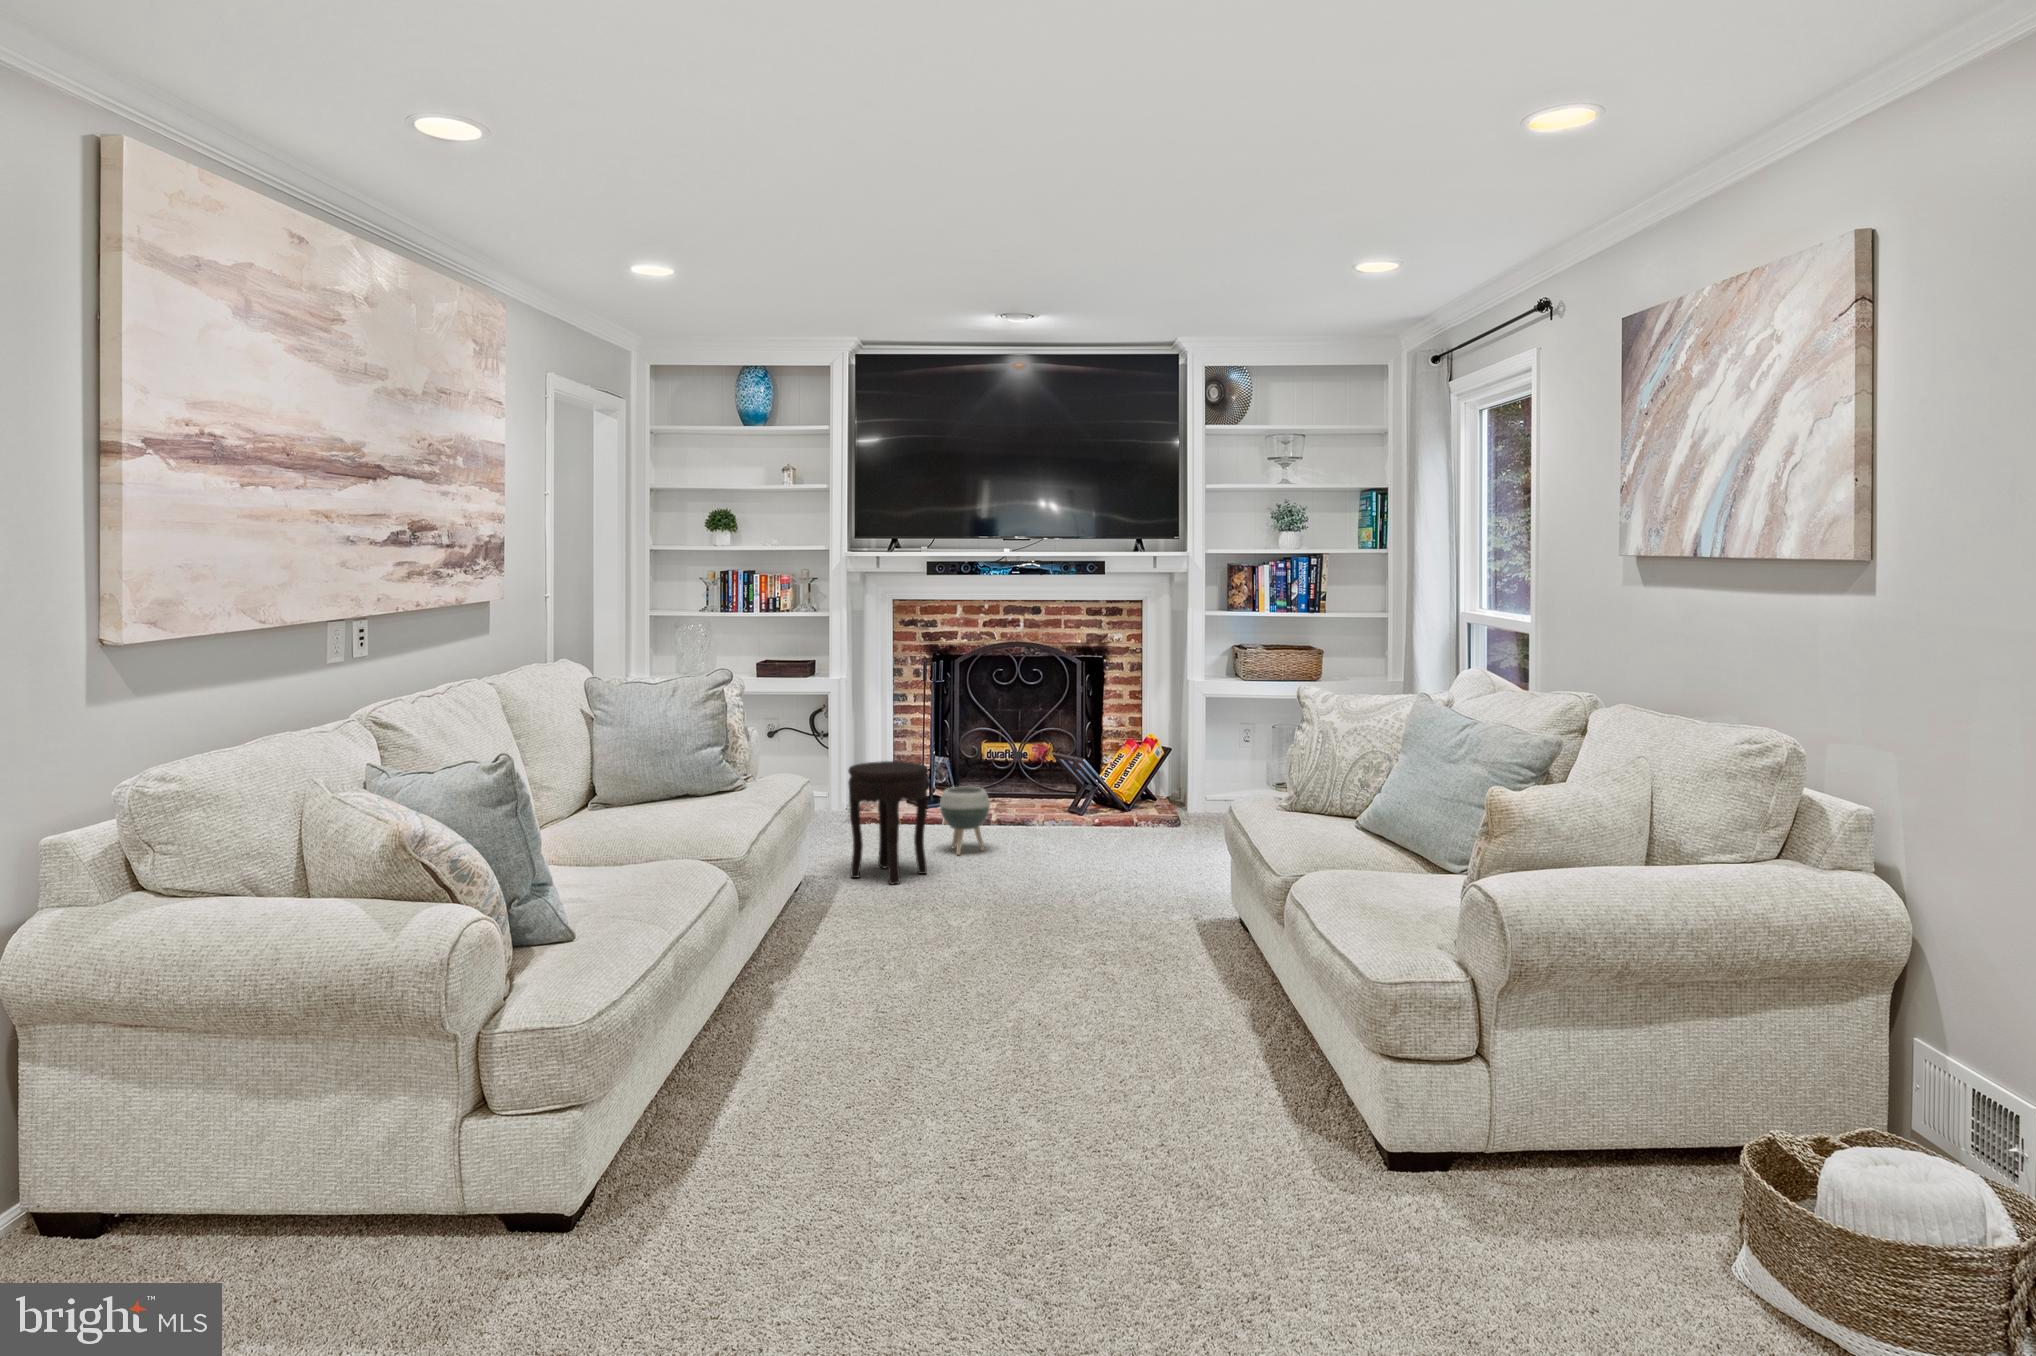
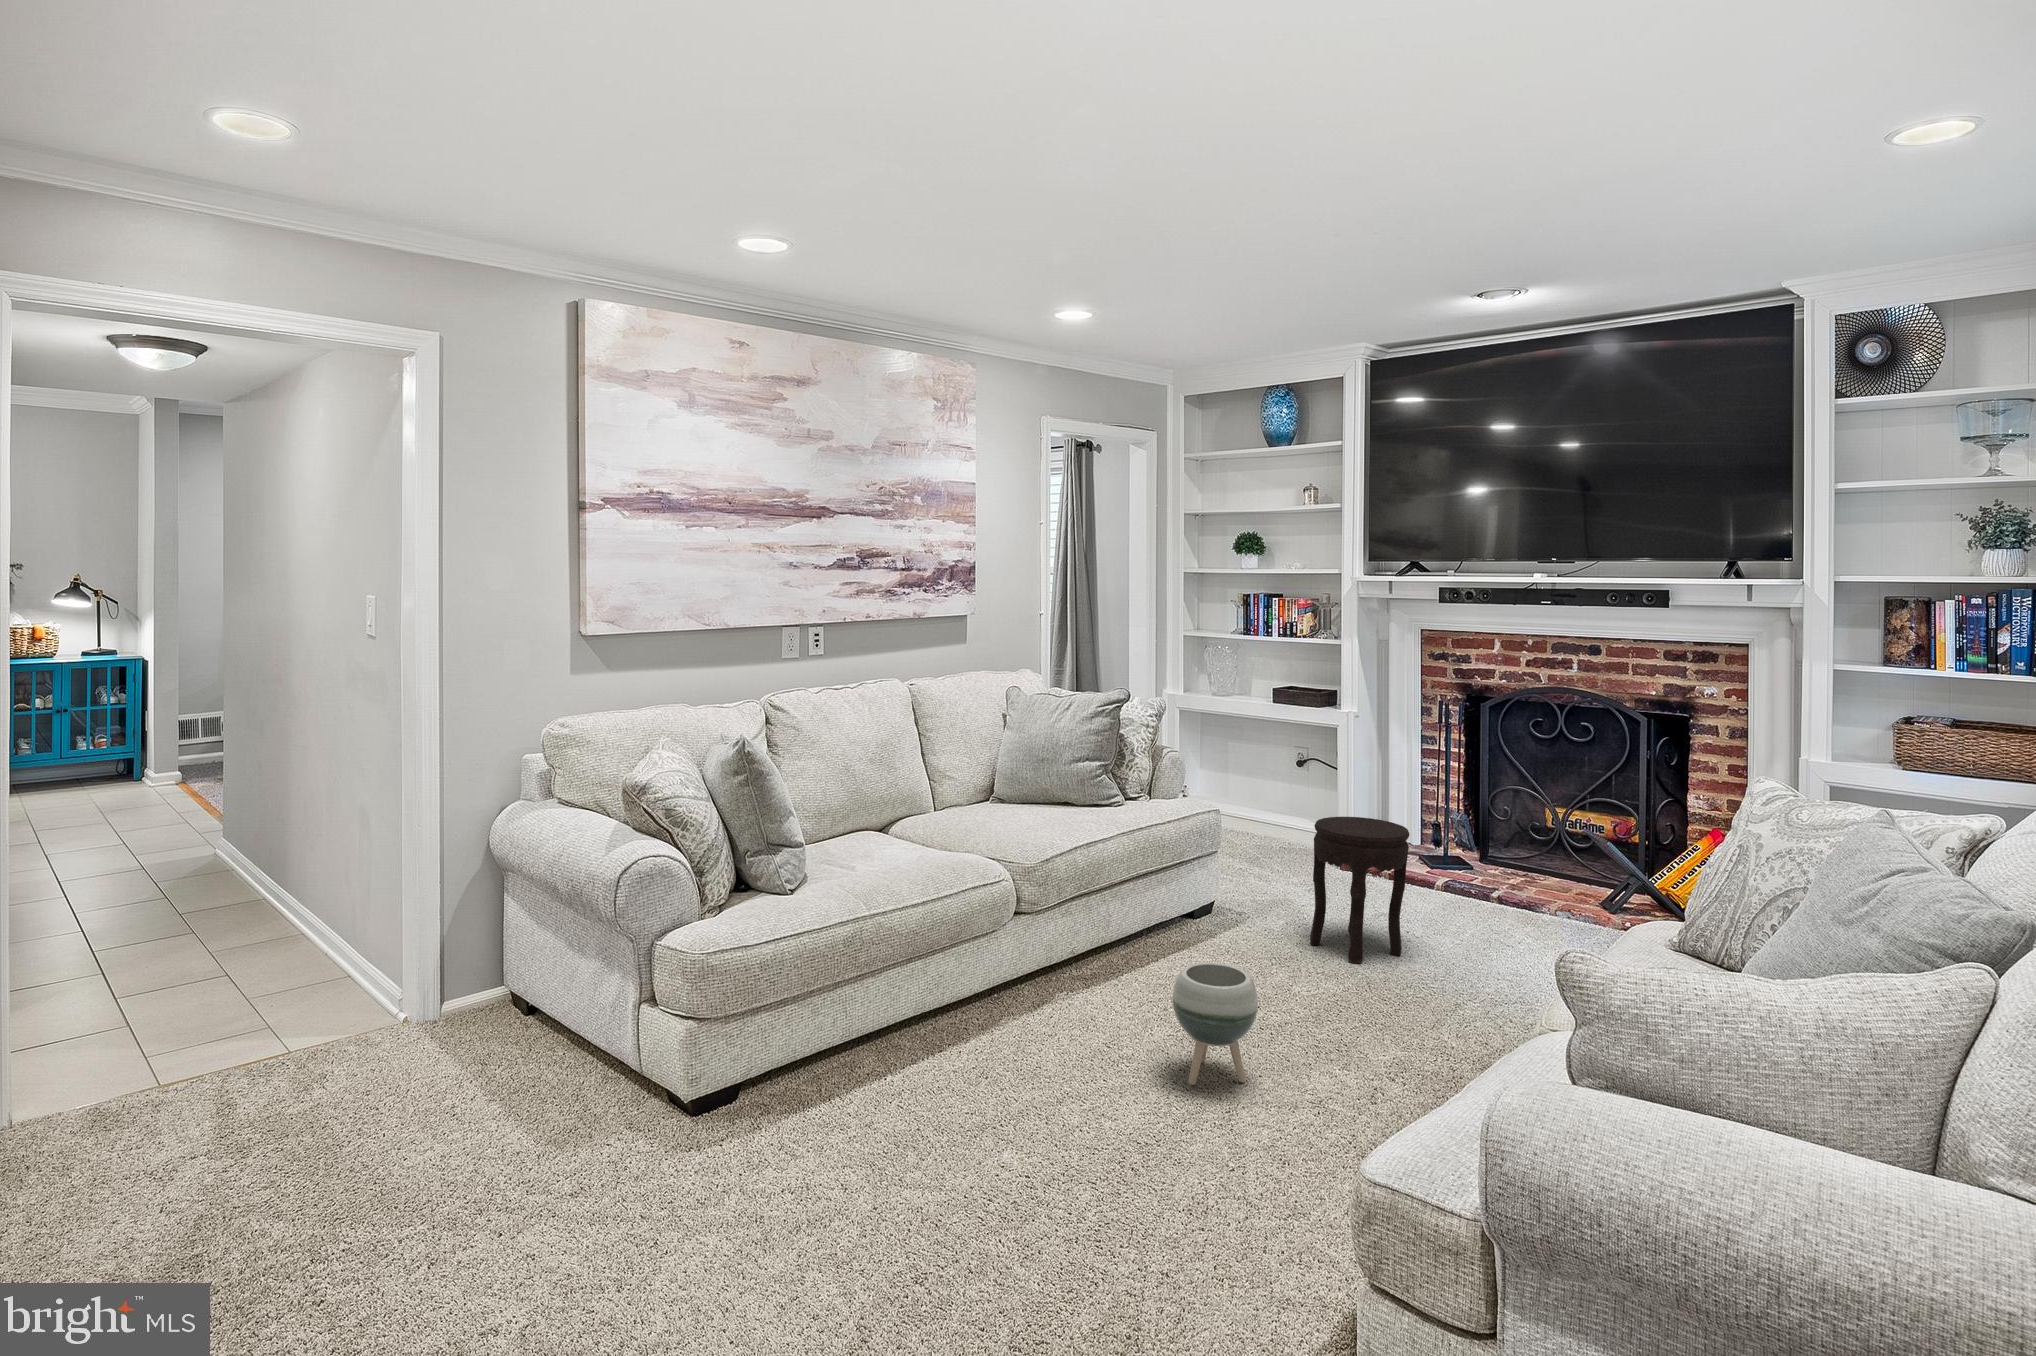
planter: present [940,787,990,855] -> present [1173,962,1258,1085]

